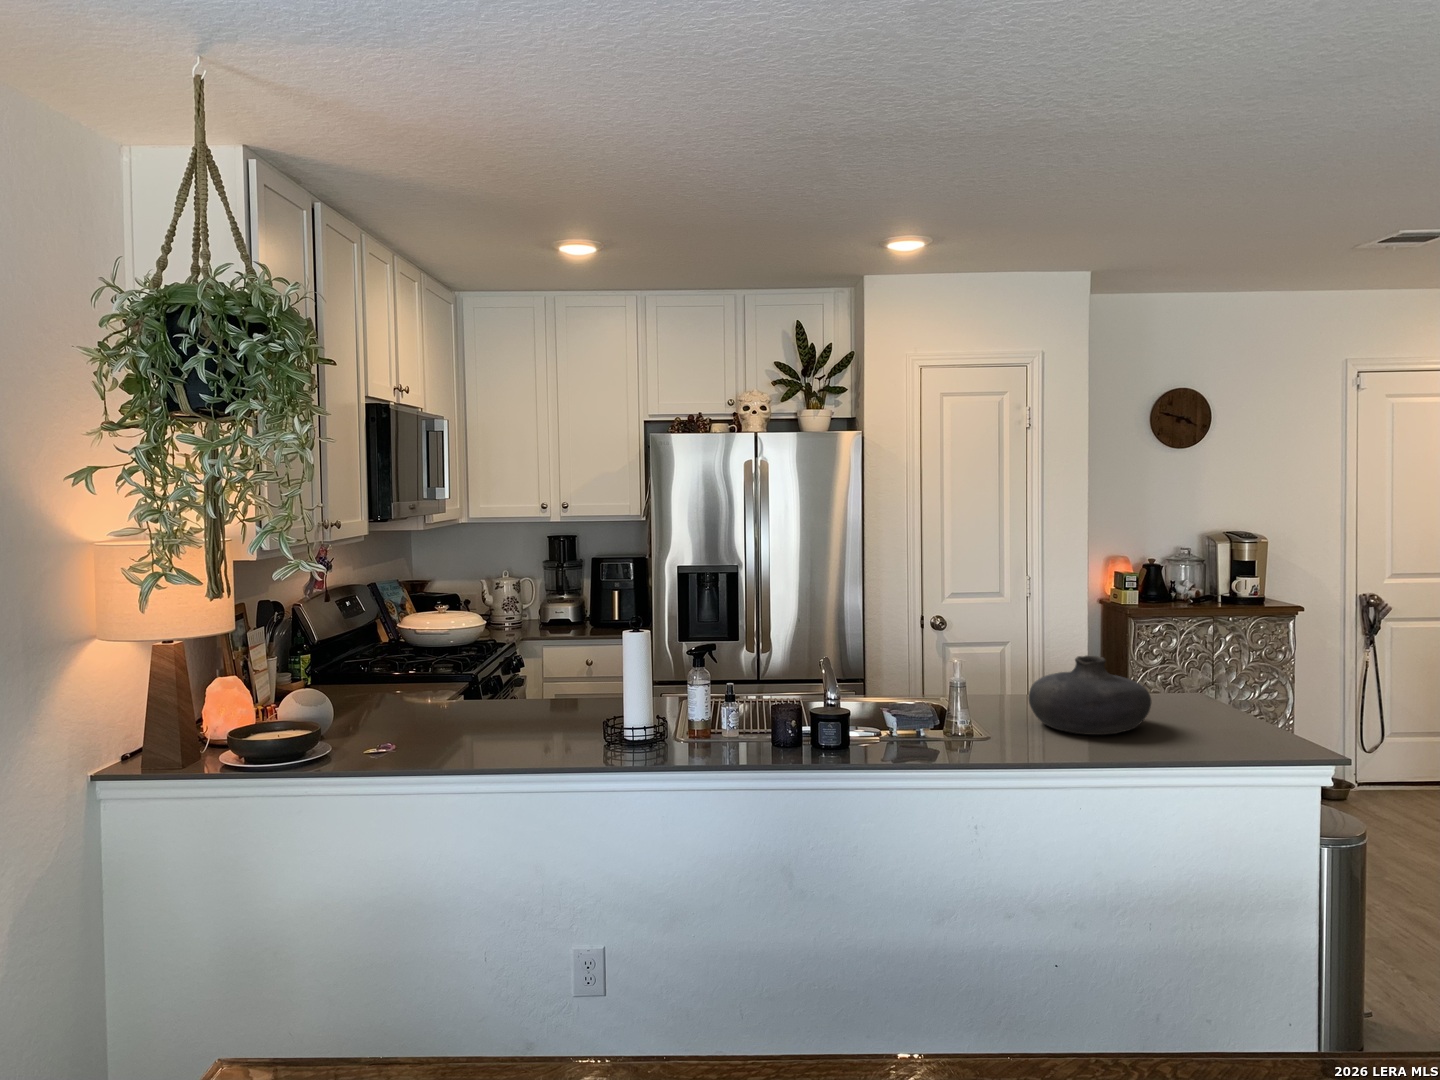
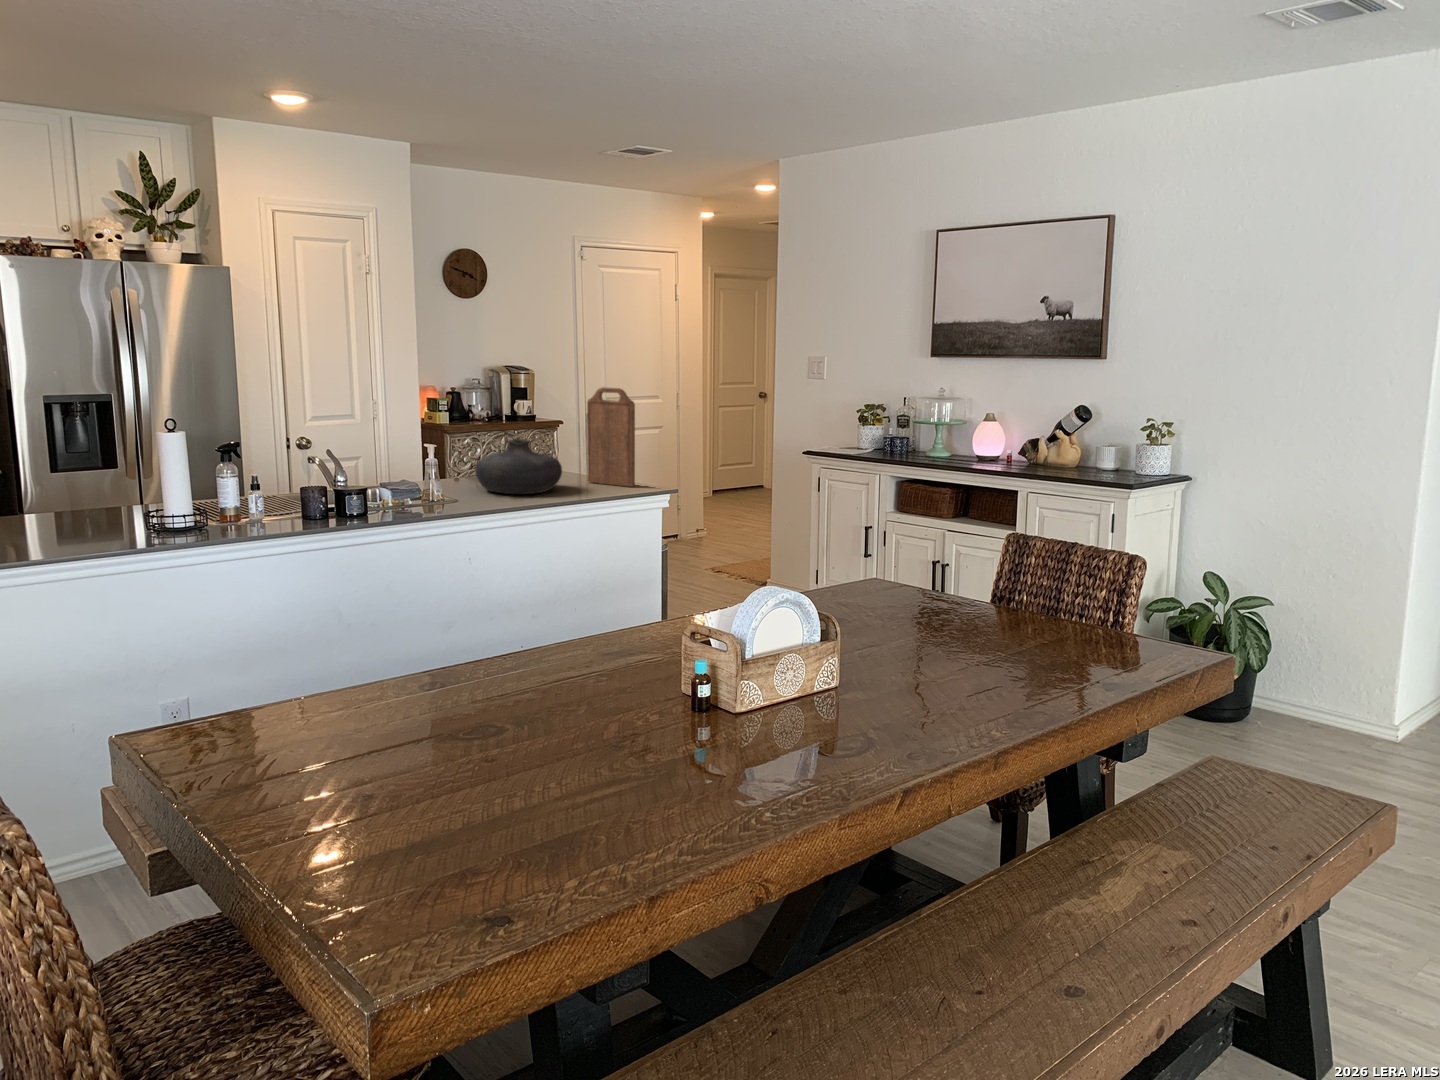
cutting board: none [1203,589,1269,738] -> present [587,387,635,487]

